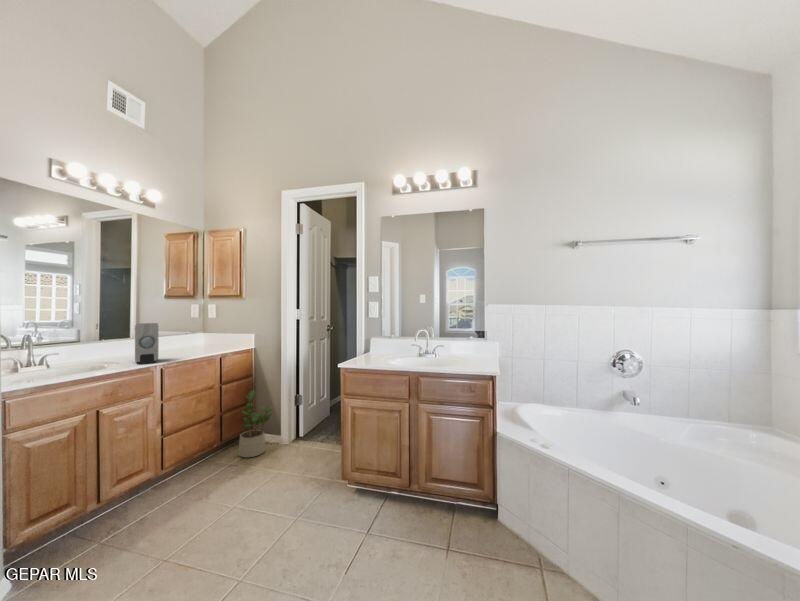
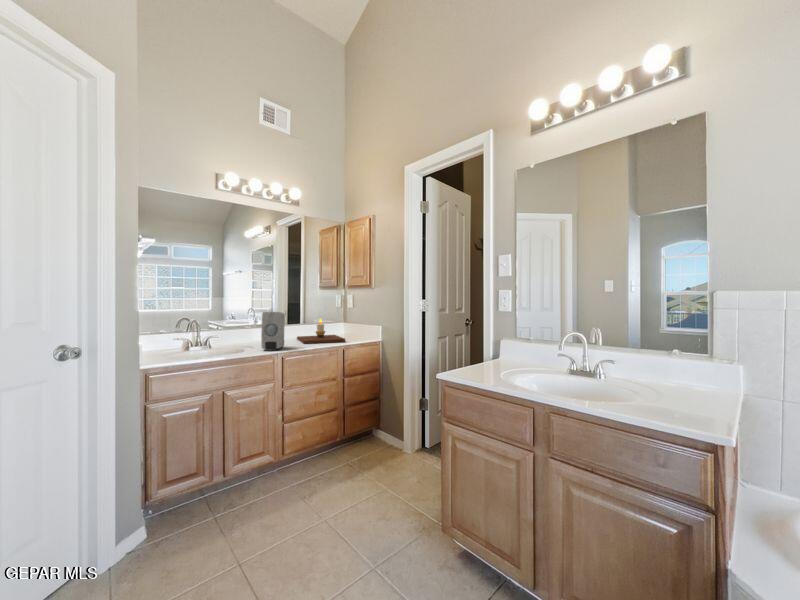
candle: none [155,329,218,355] -> present [297,318,345,344]
potted plant: present [238,390,273,457] -> none [360,387,396,459]

